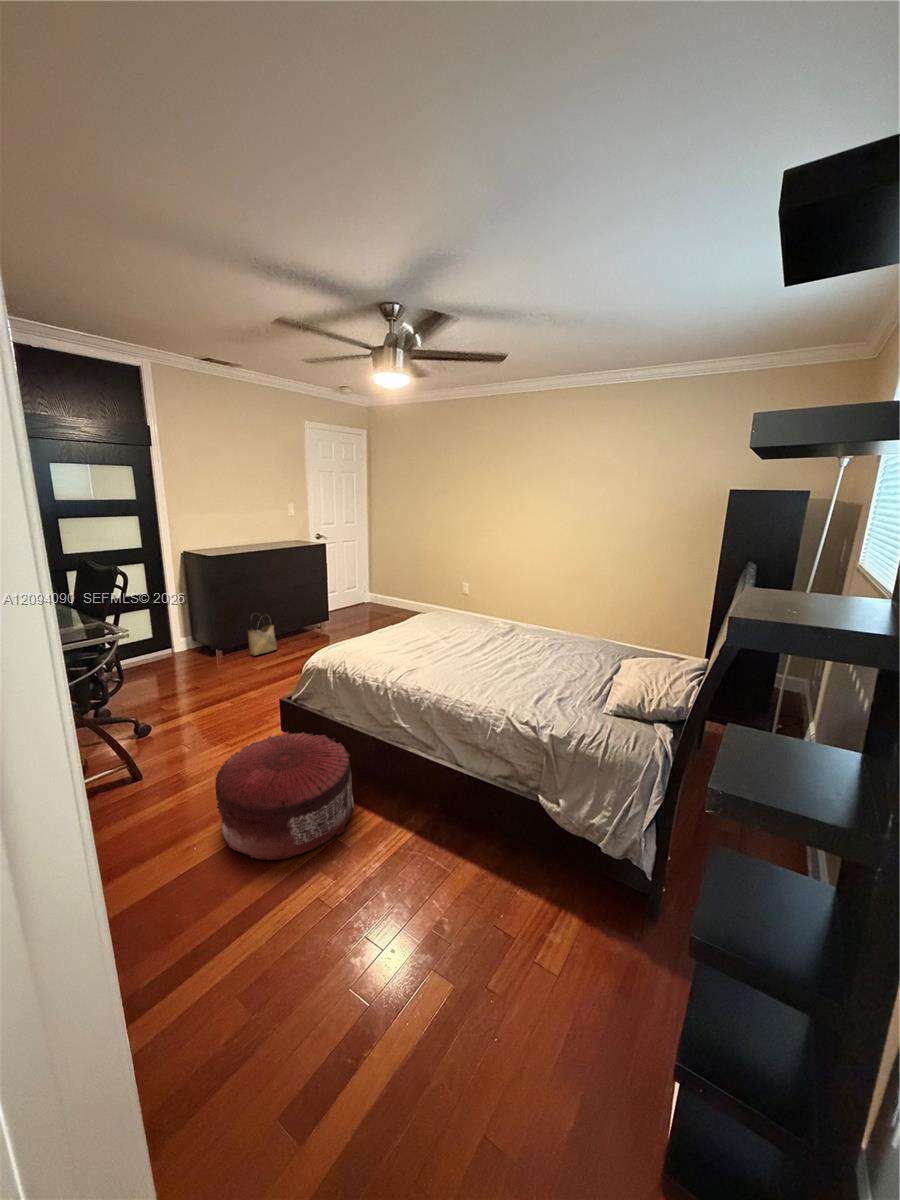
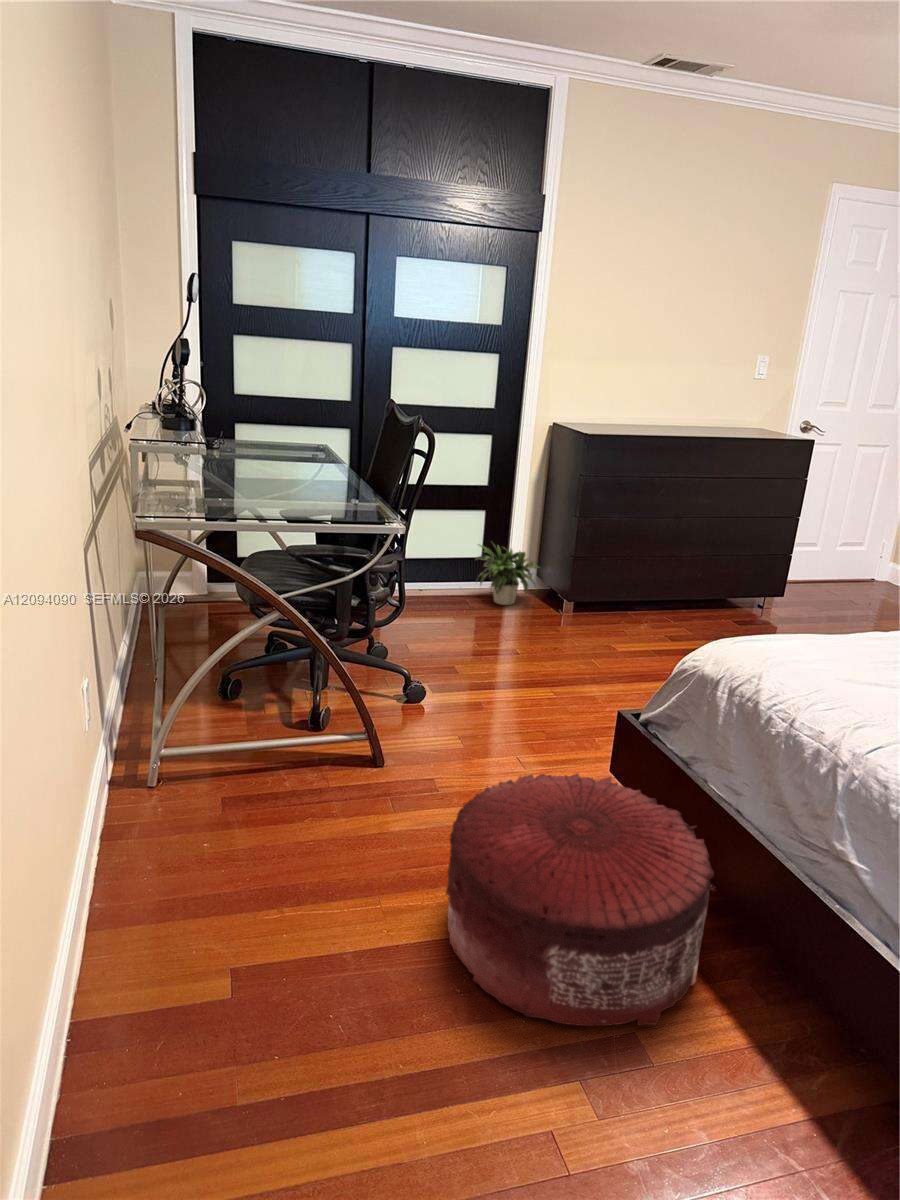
woven basket: present [248,616,277,656] -> none [616,549,671,626]
potted plant: none [143,628,198,663] -> present [476,544,538,605]

